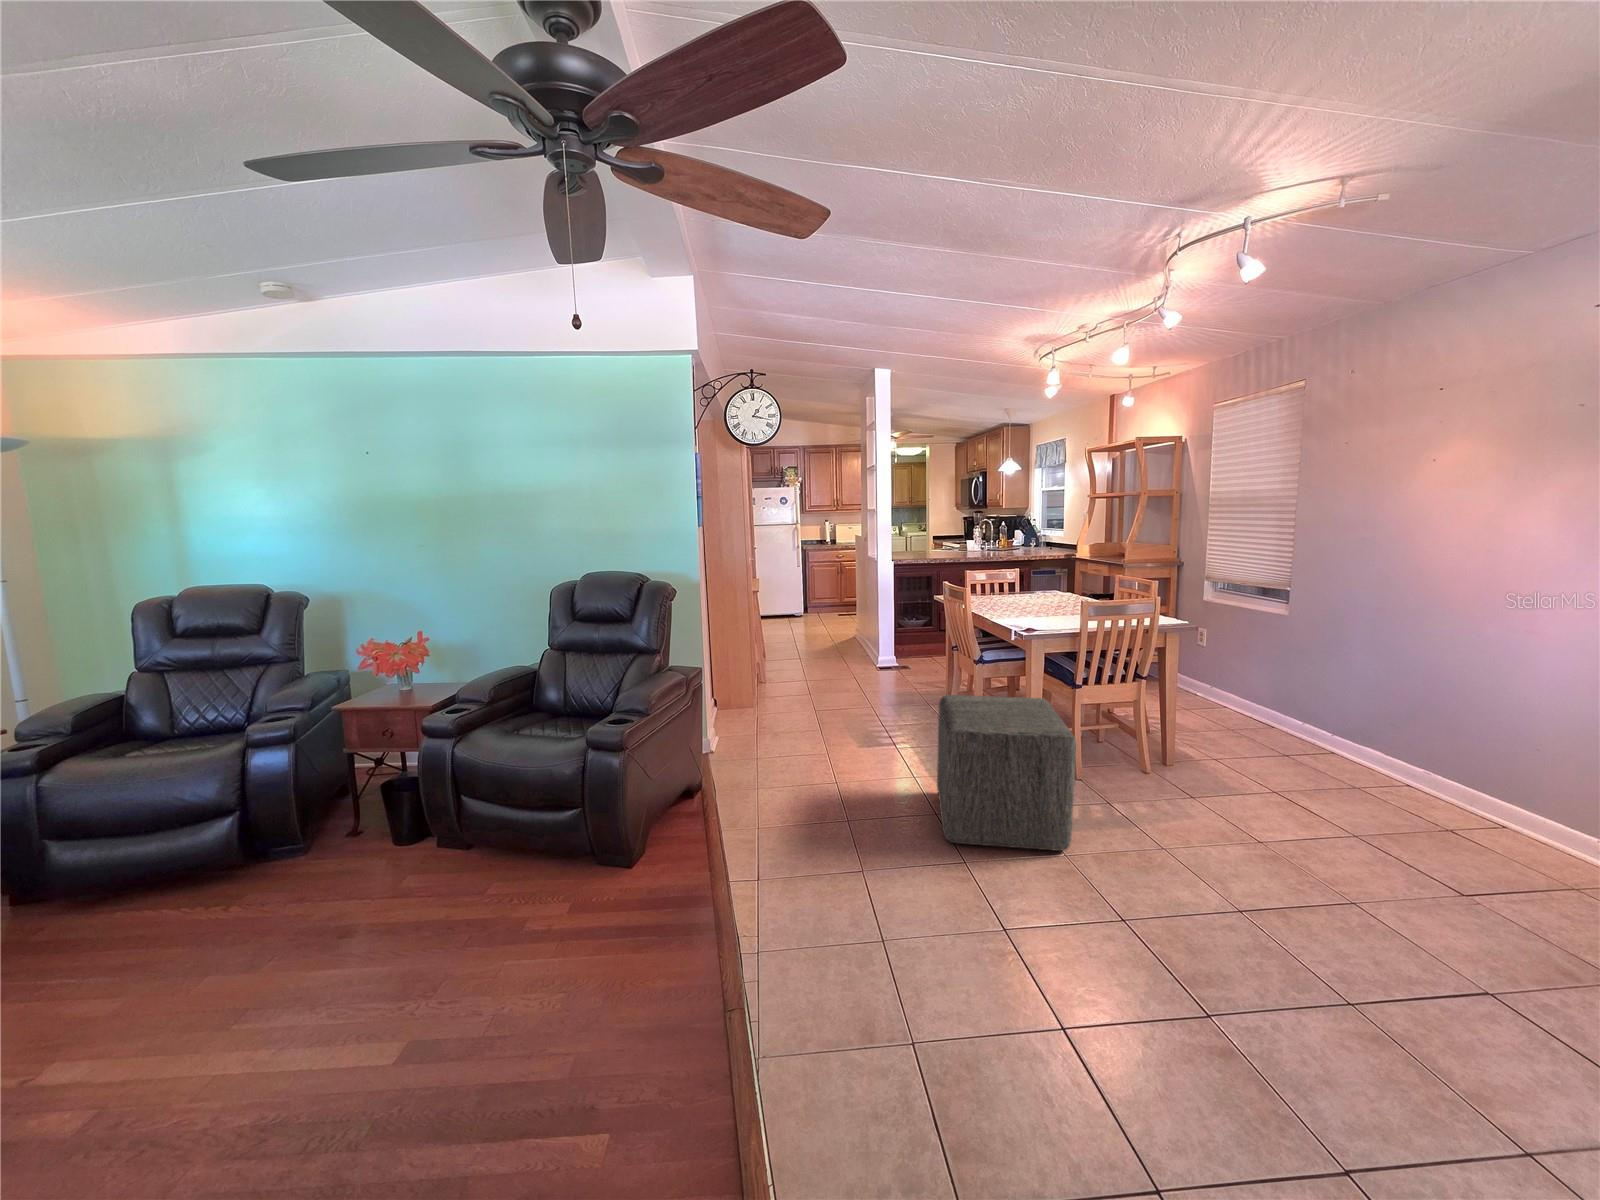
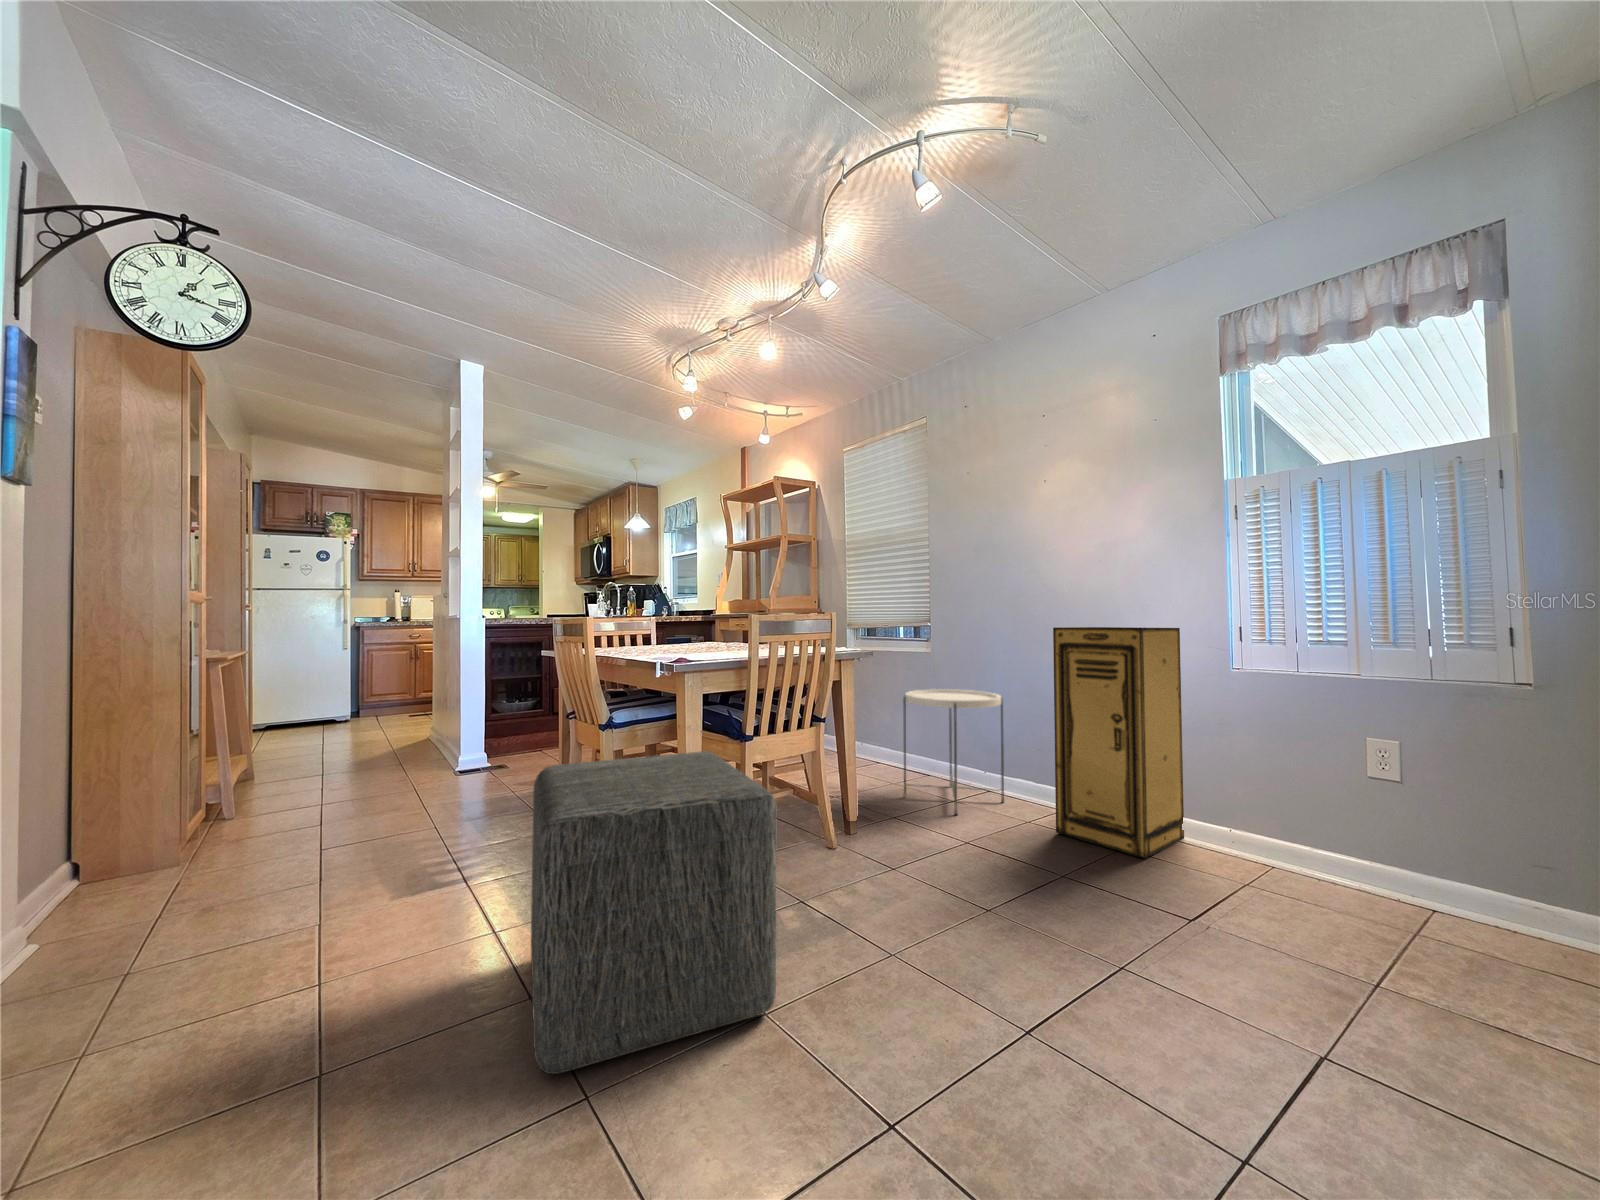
storage cabinet: none [1378,624,1581,848] -> present [1053,627,1184,859]
side table: none [1234,655,1358,771] -> present [903,689,1004,815]

